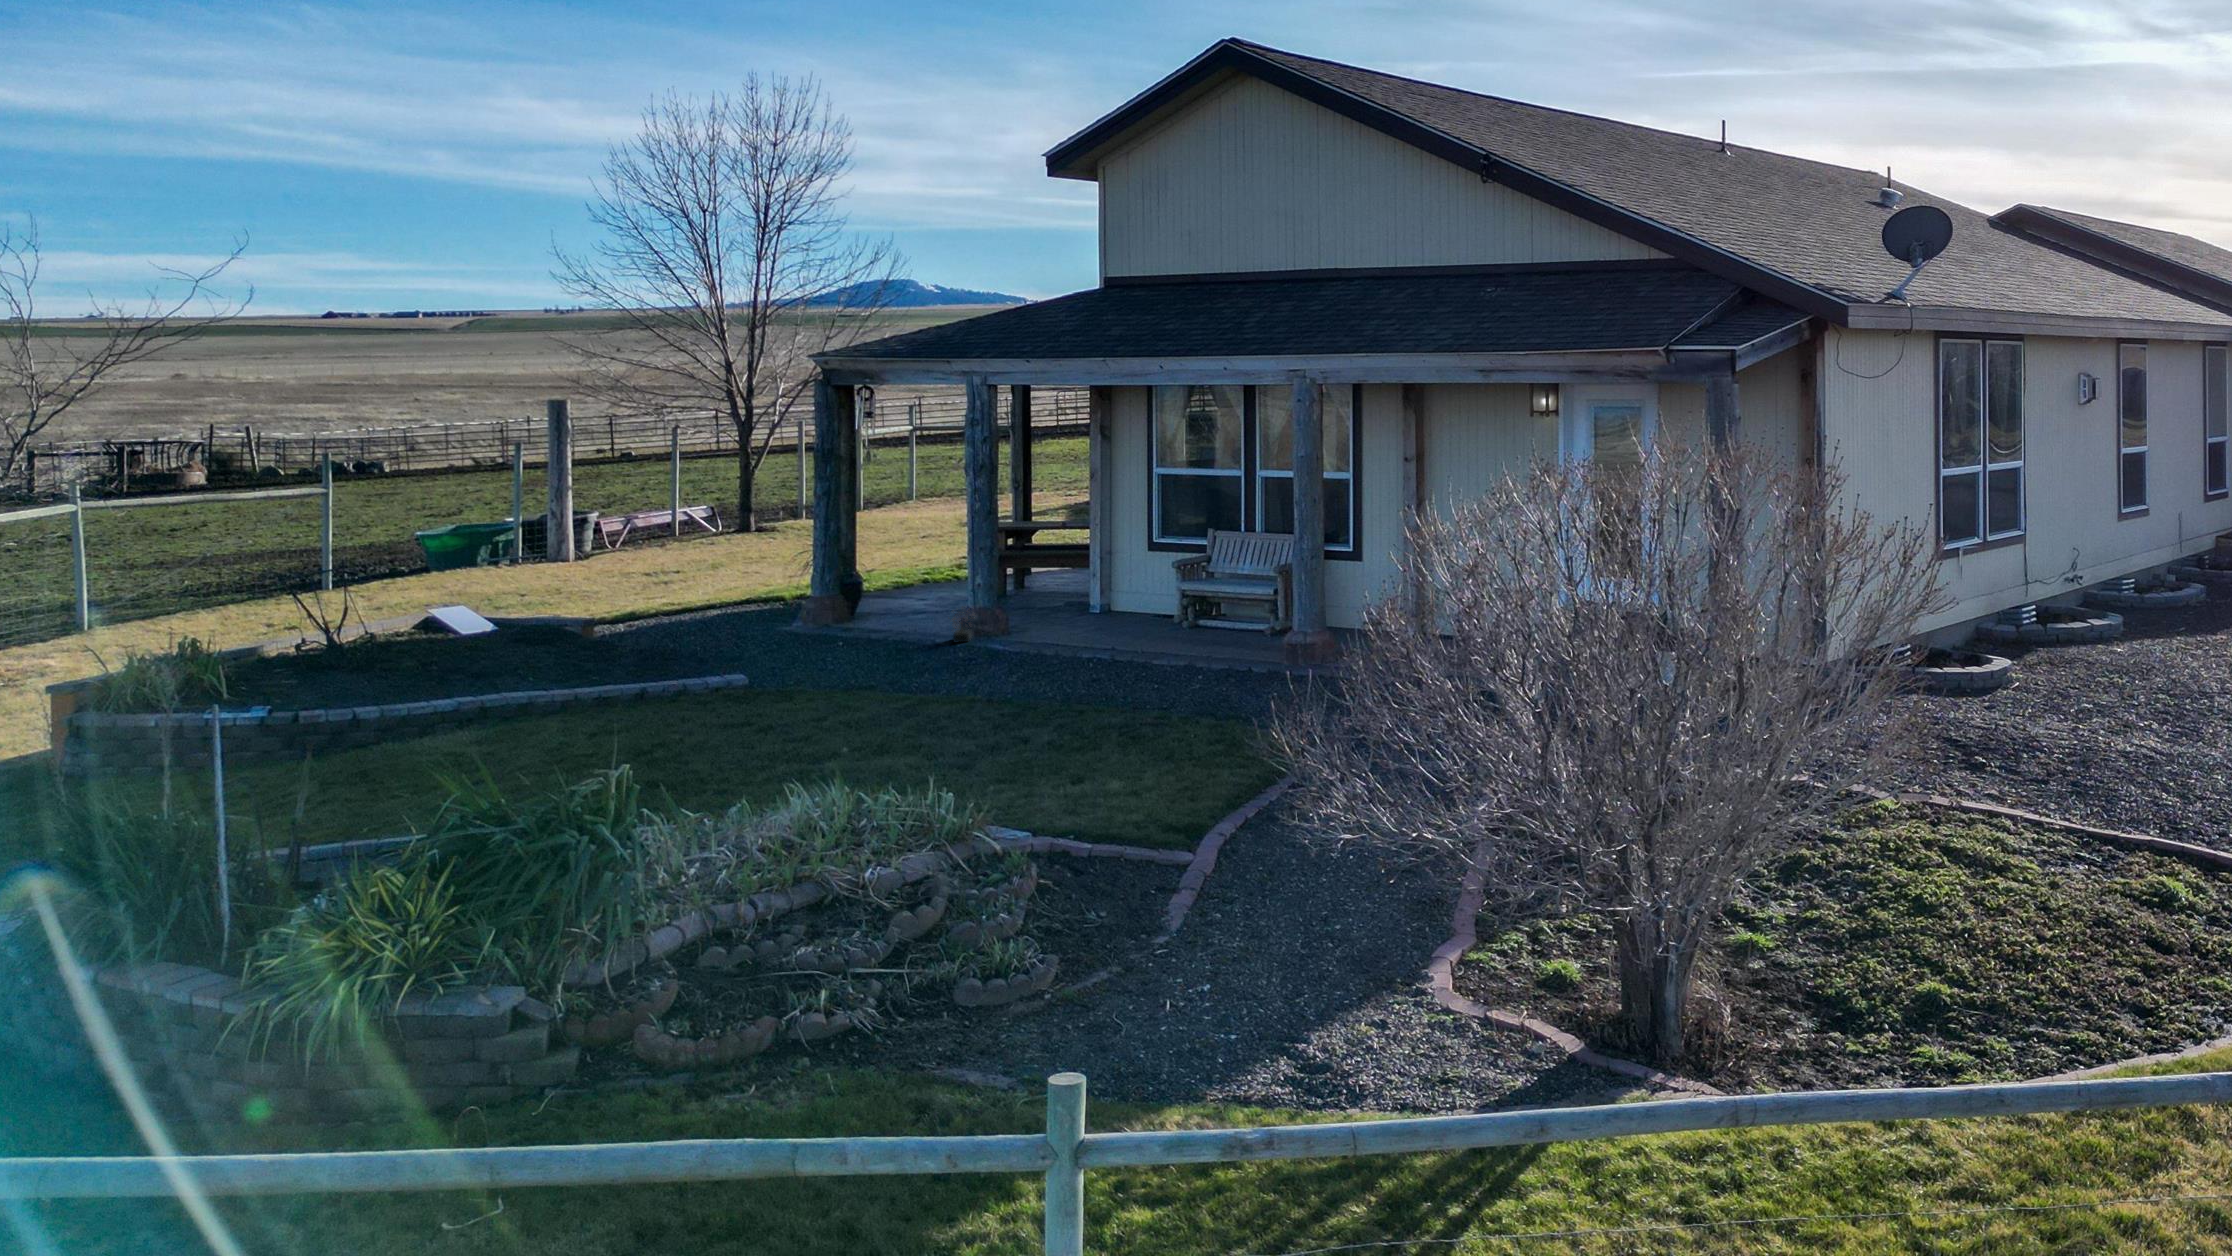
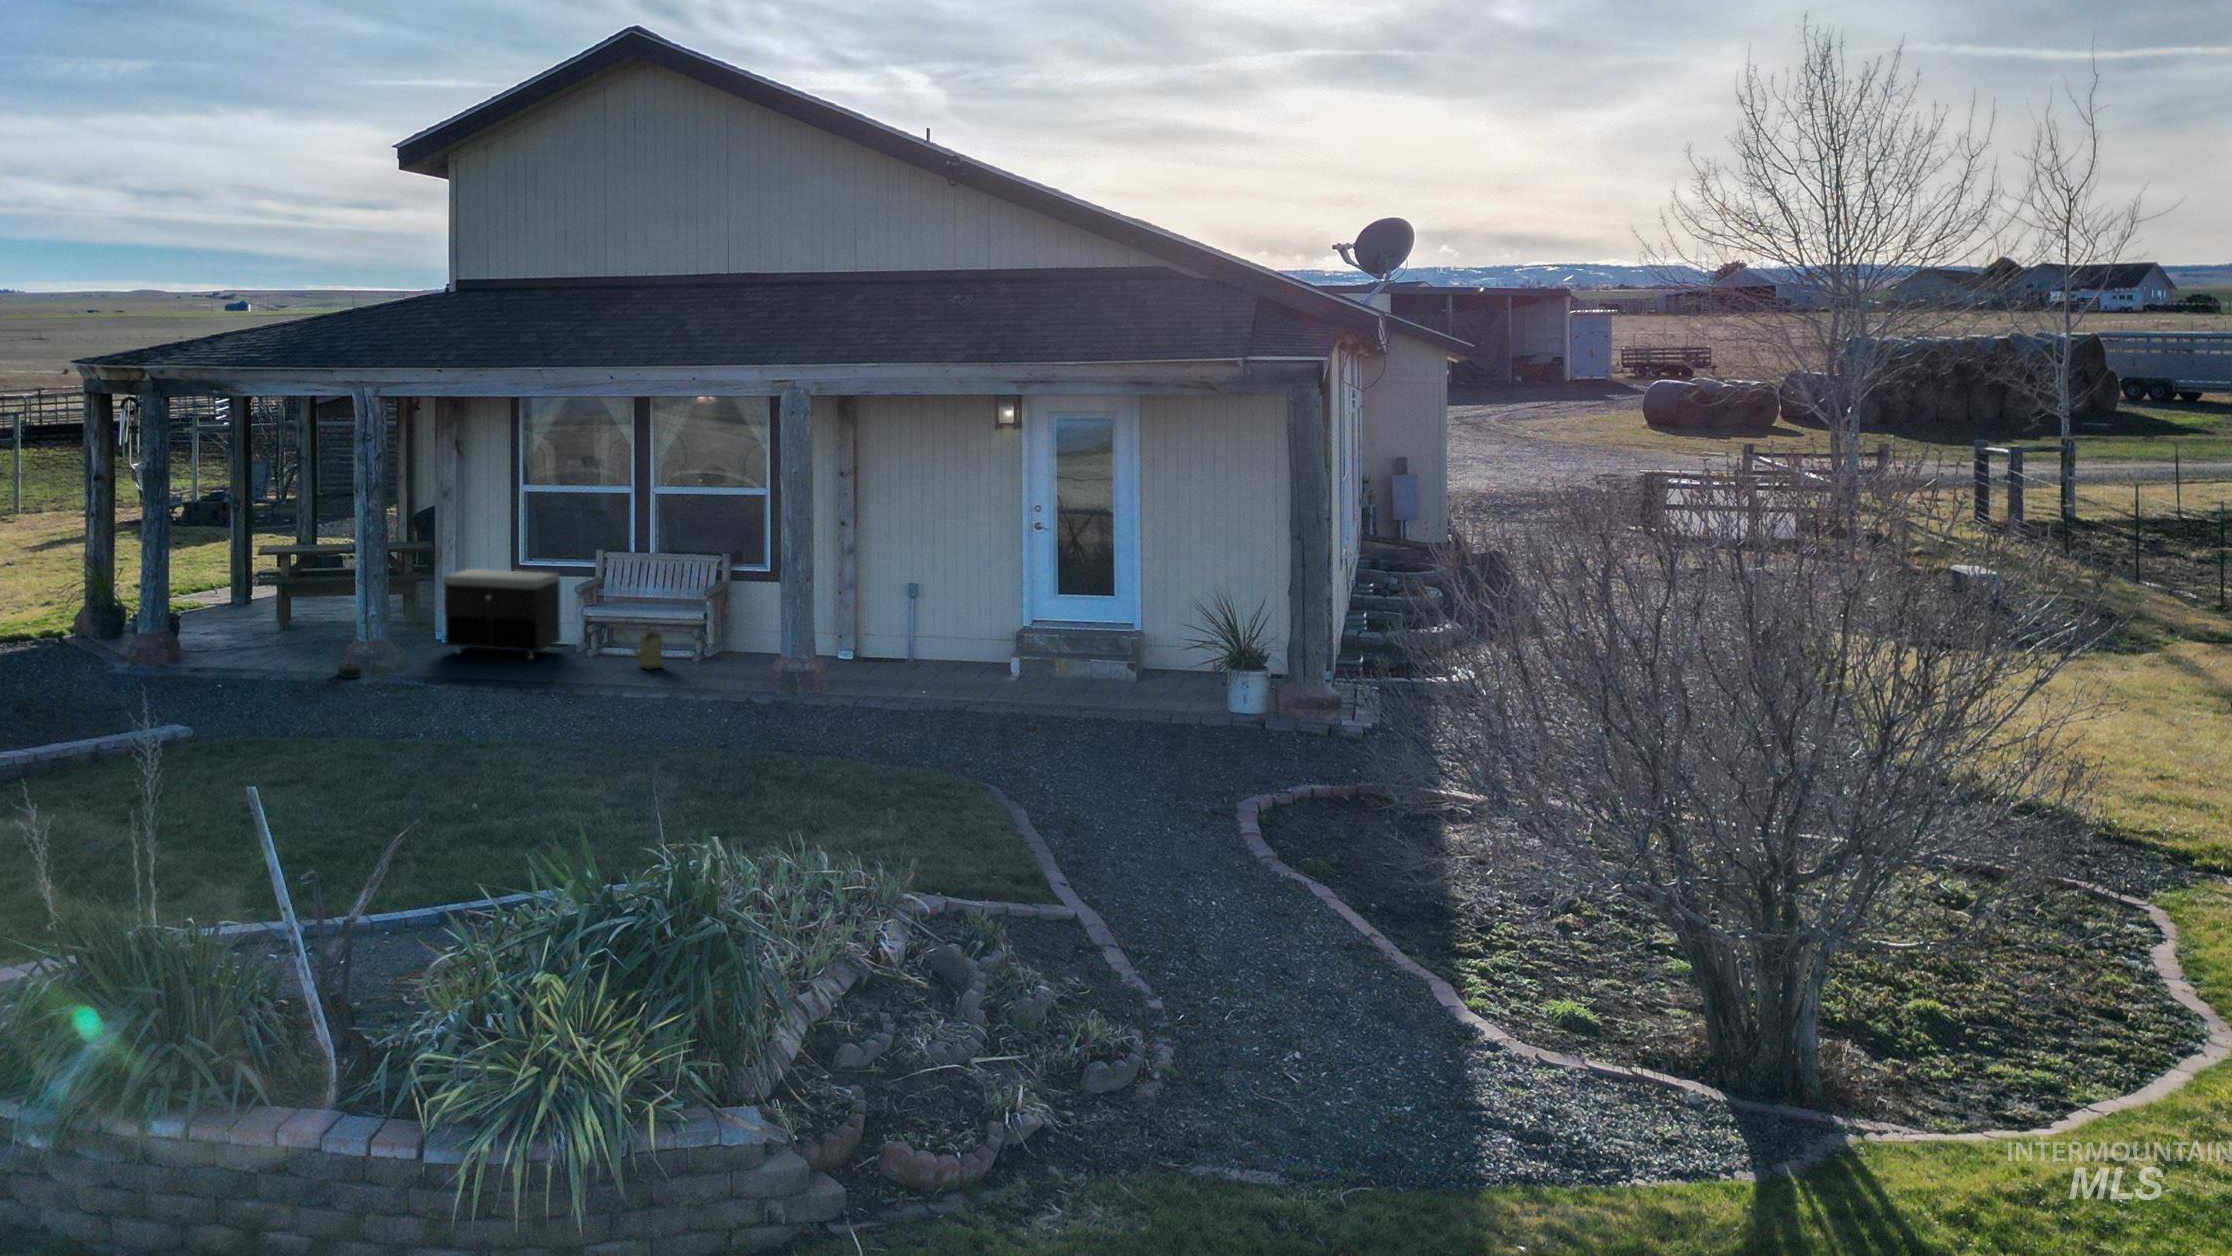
storage bench: none [1075,545,1185,631] -> present [443,569,561,658]
watering can: none [1200,599,1241,645] -> present [617,628,662,670]

